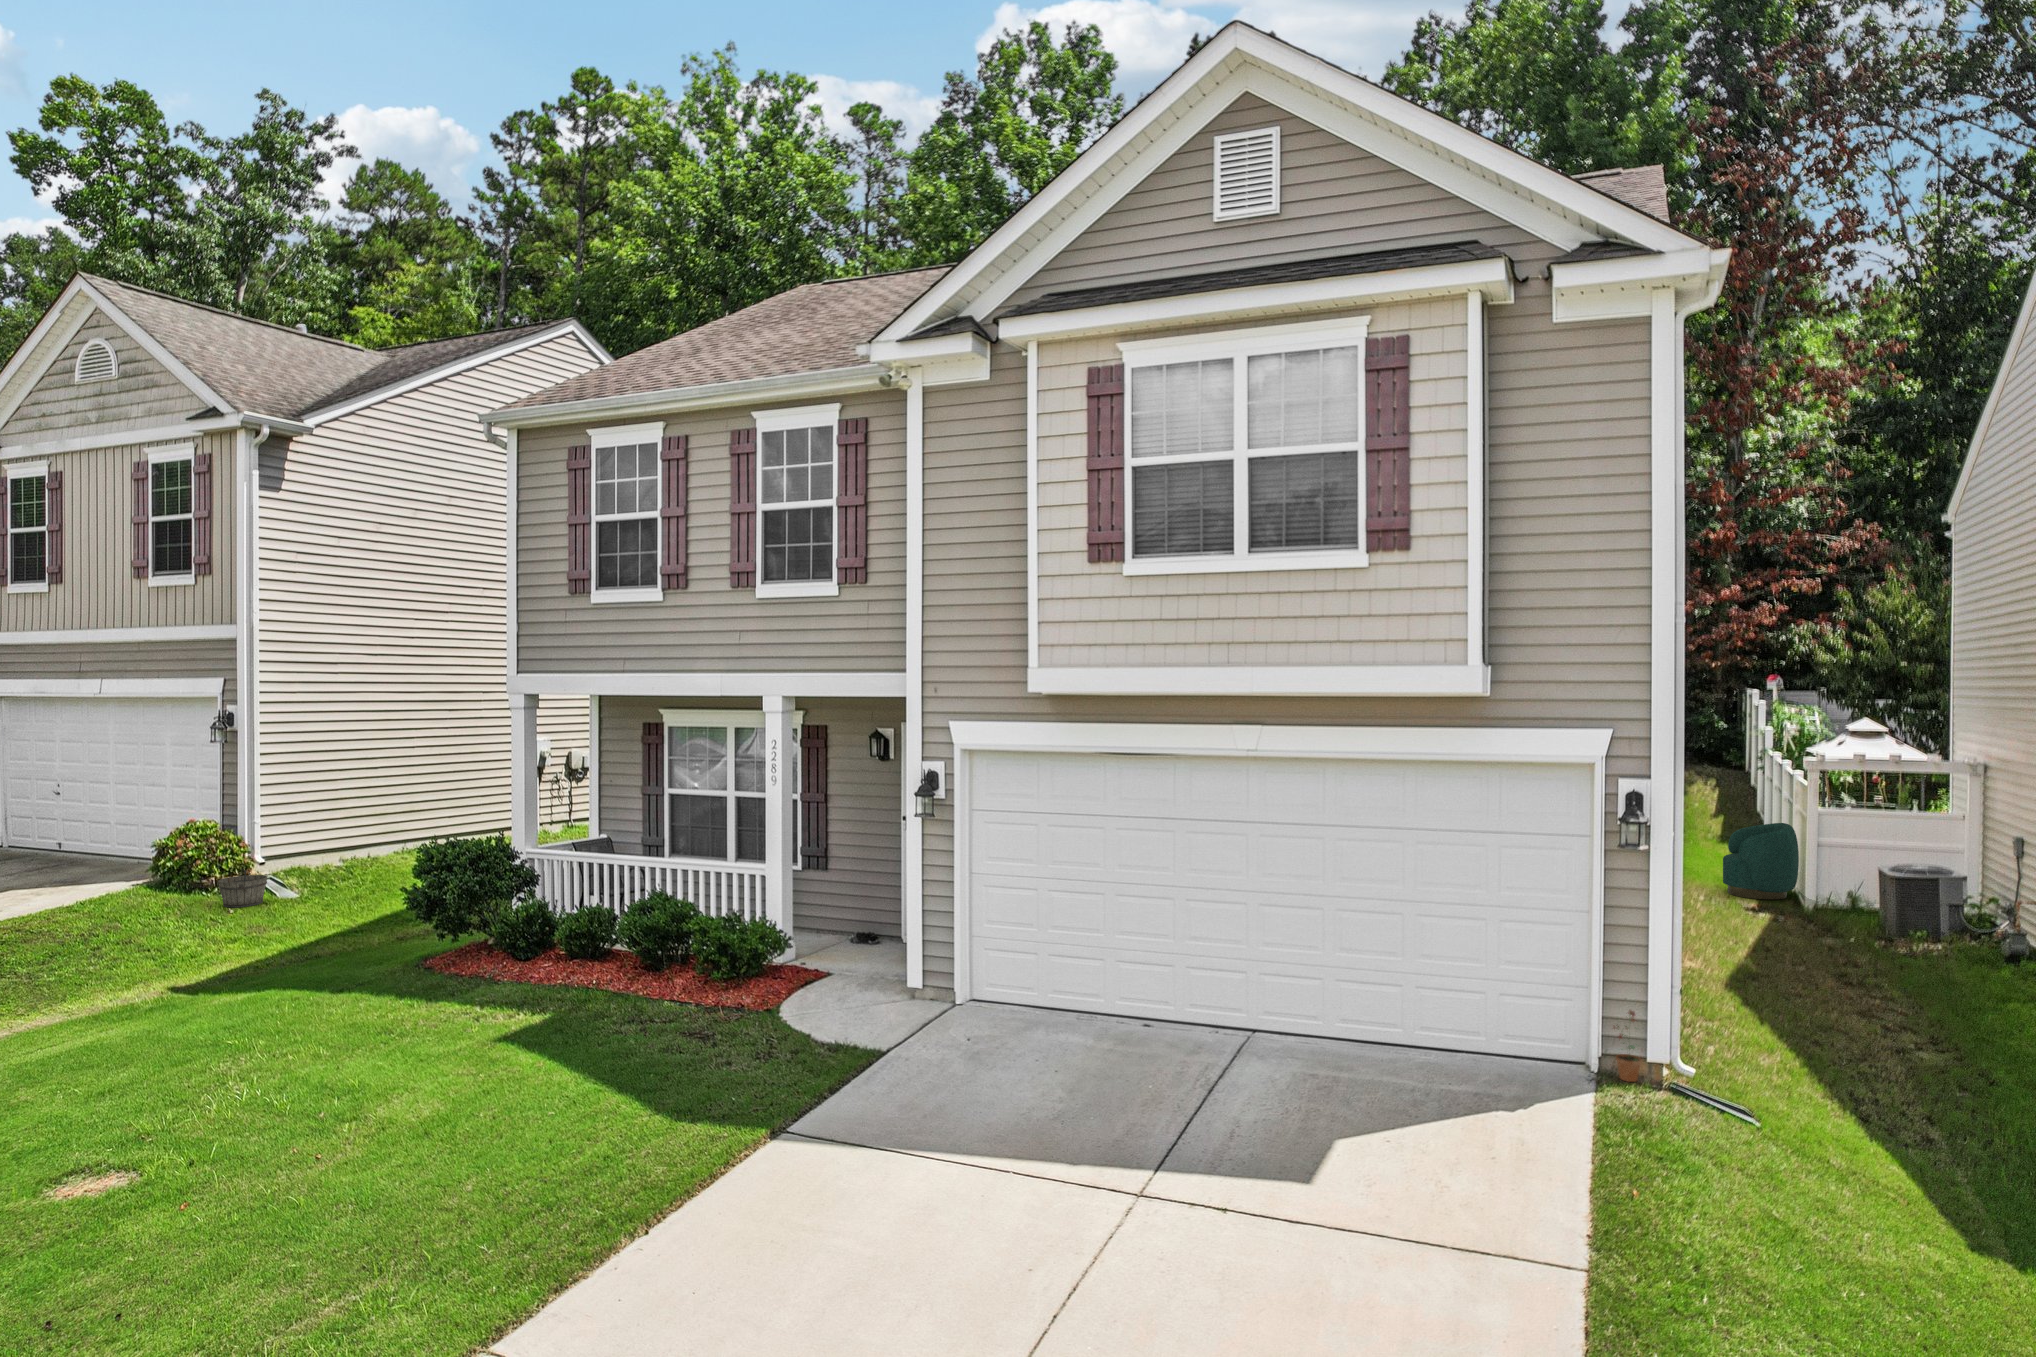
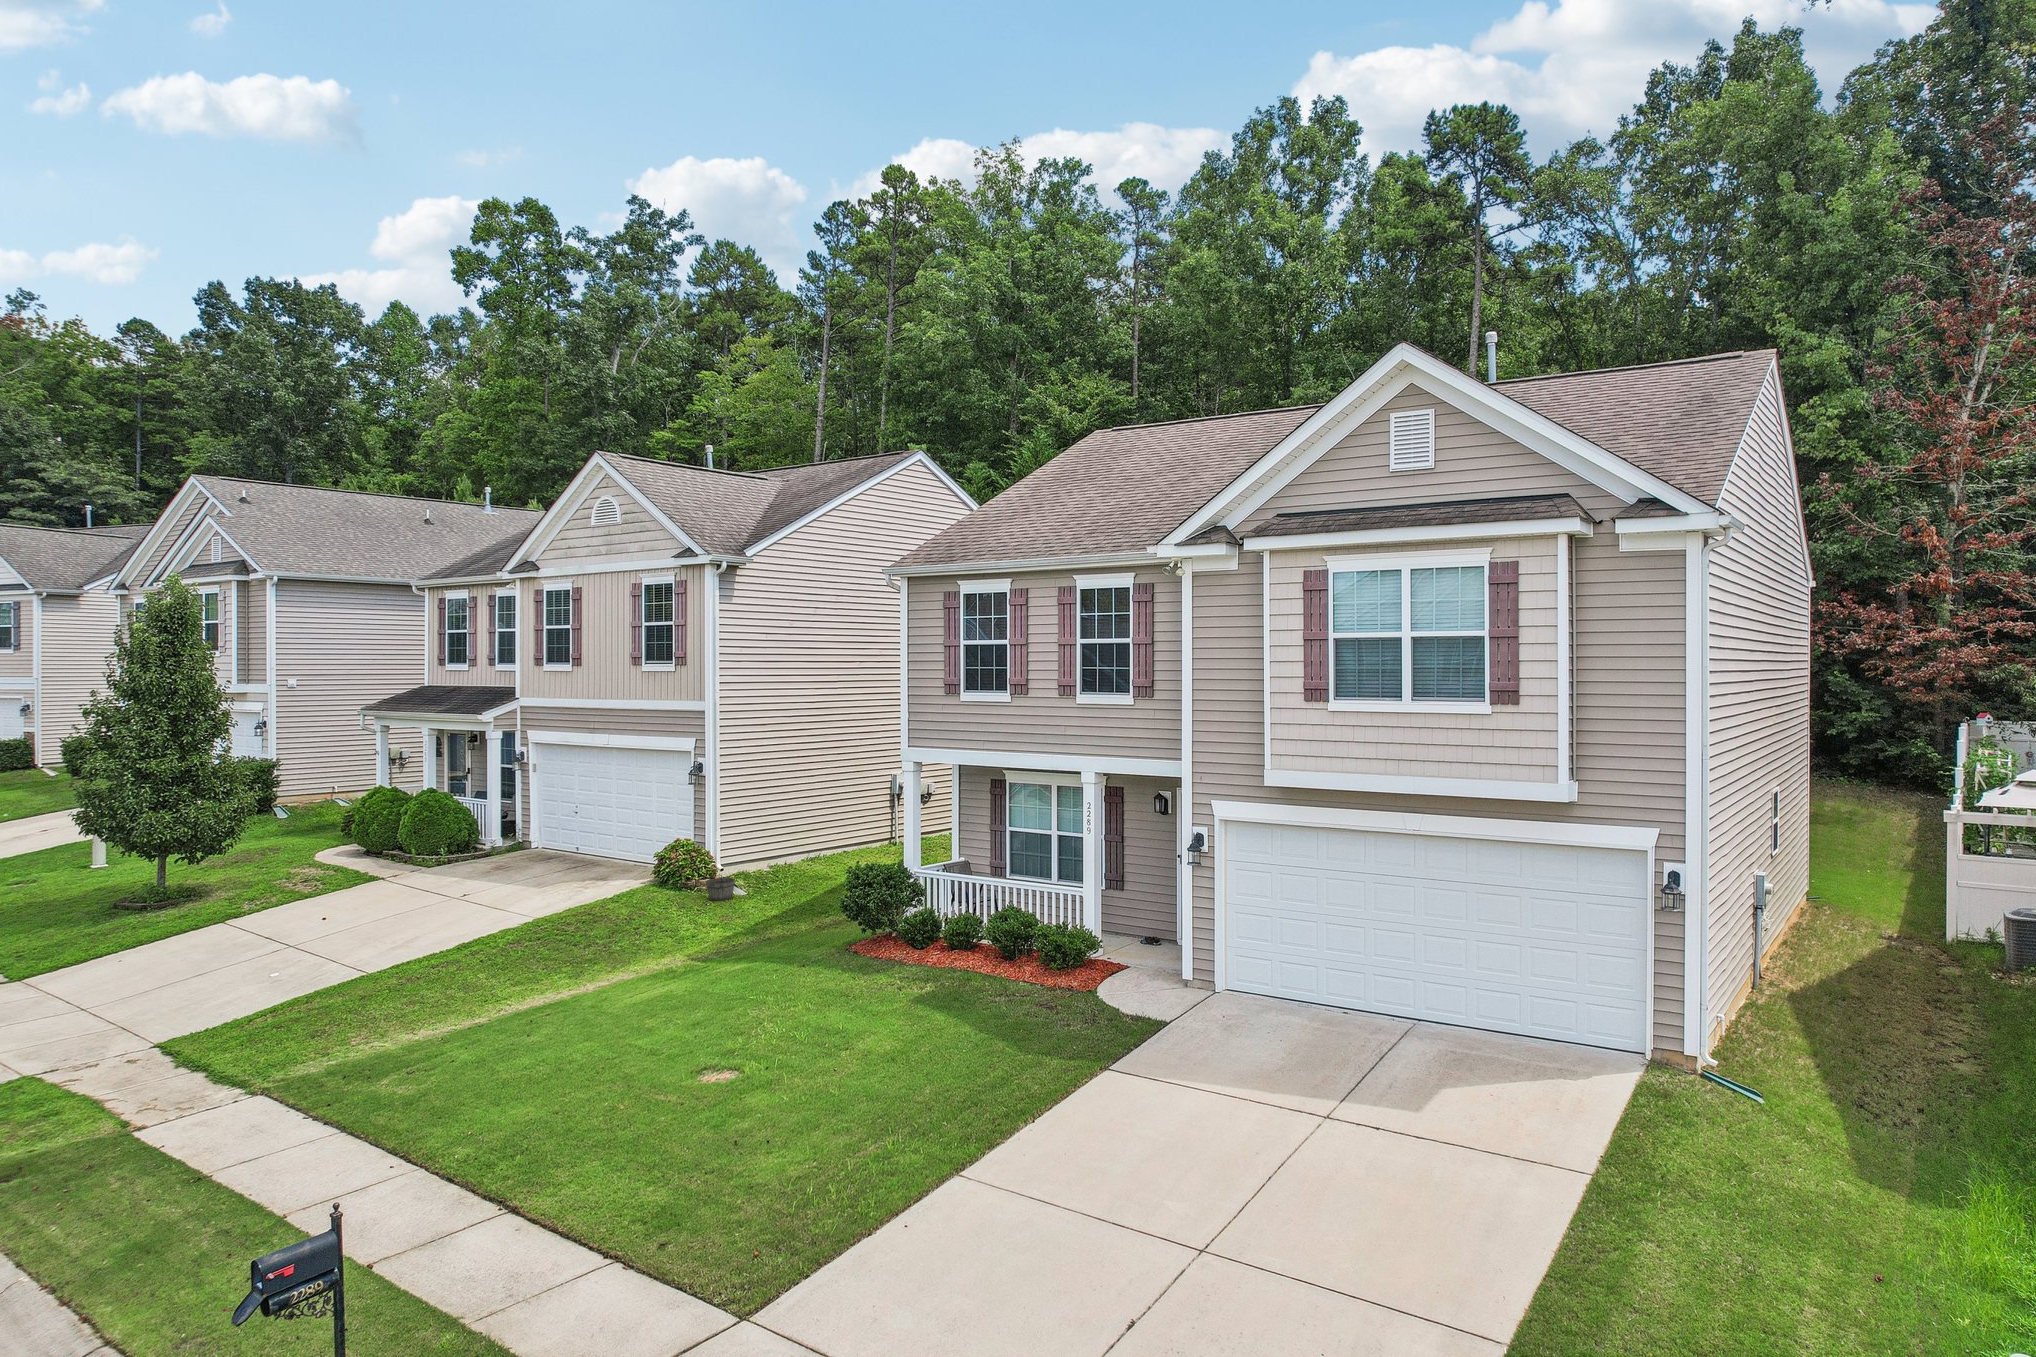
armchair: present [1723,823,1799,900] -> none [1867,868,1934,932]
potted plant: present [1614,1010,1641,1082] -> none [1662,1020,1680,1069]

